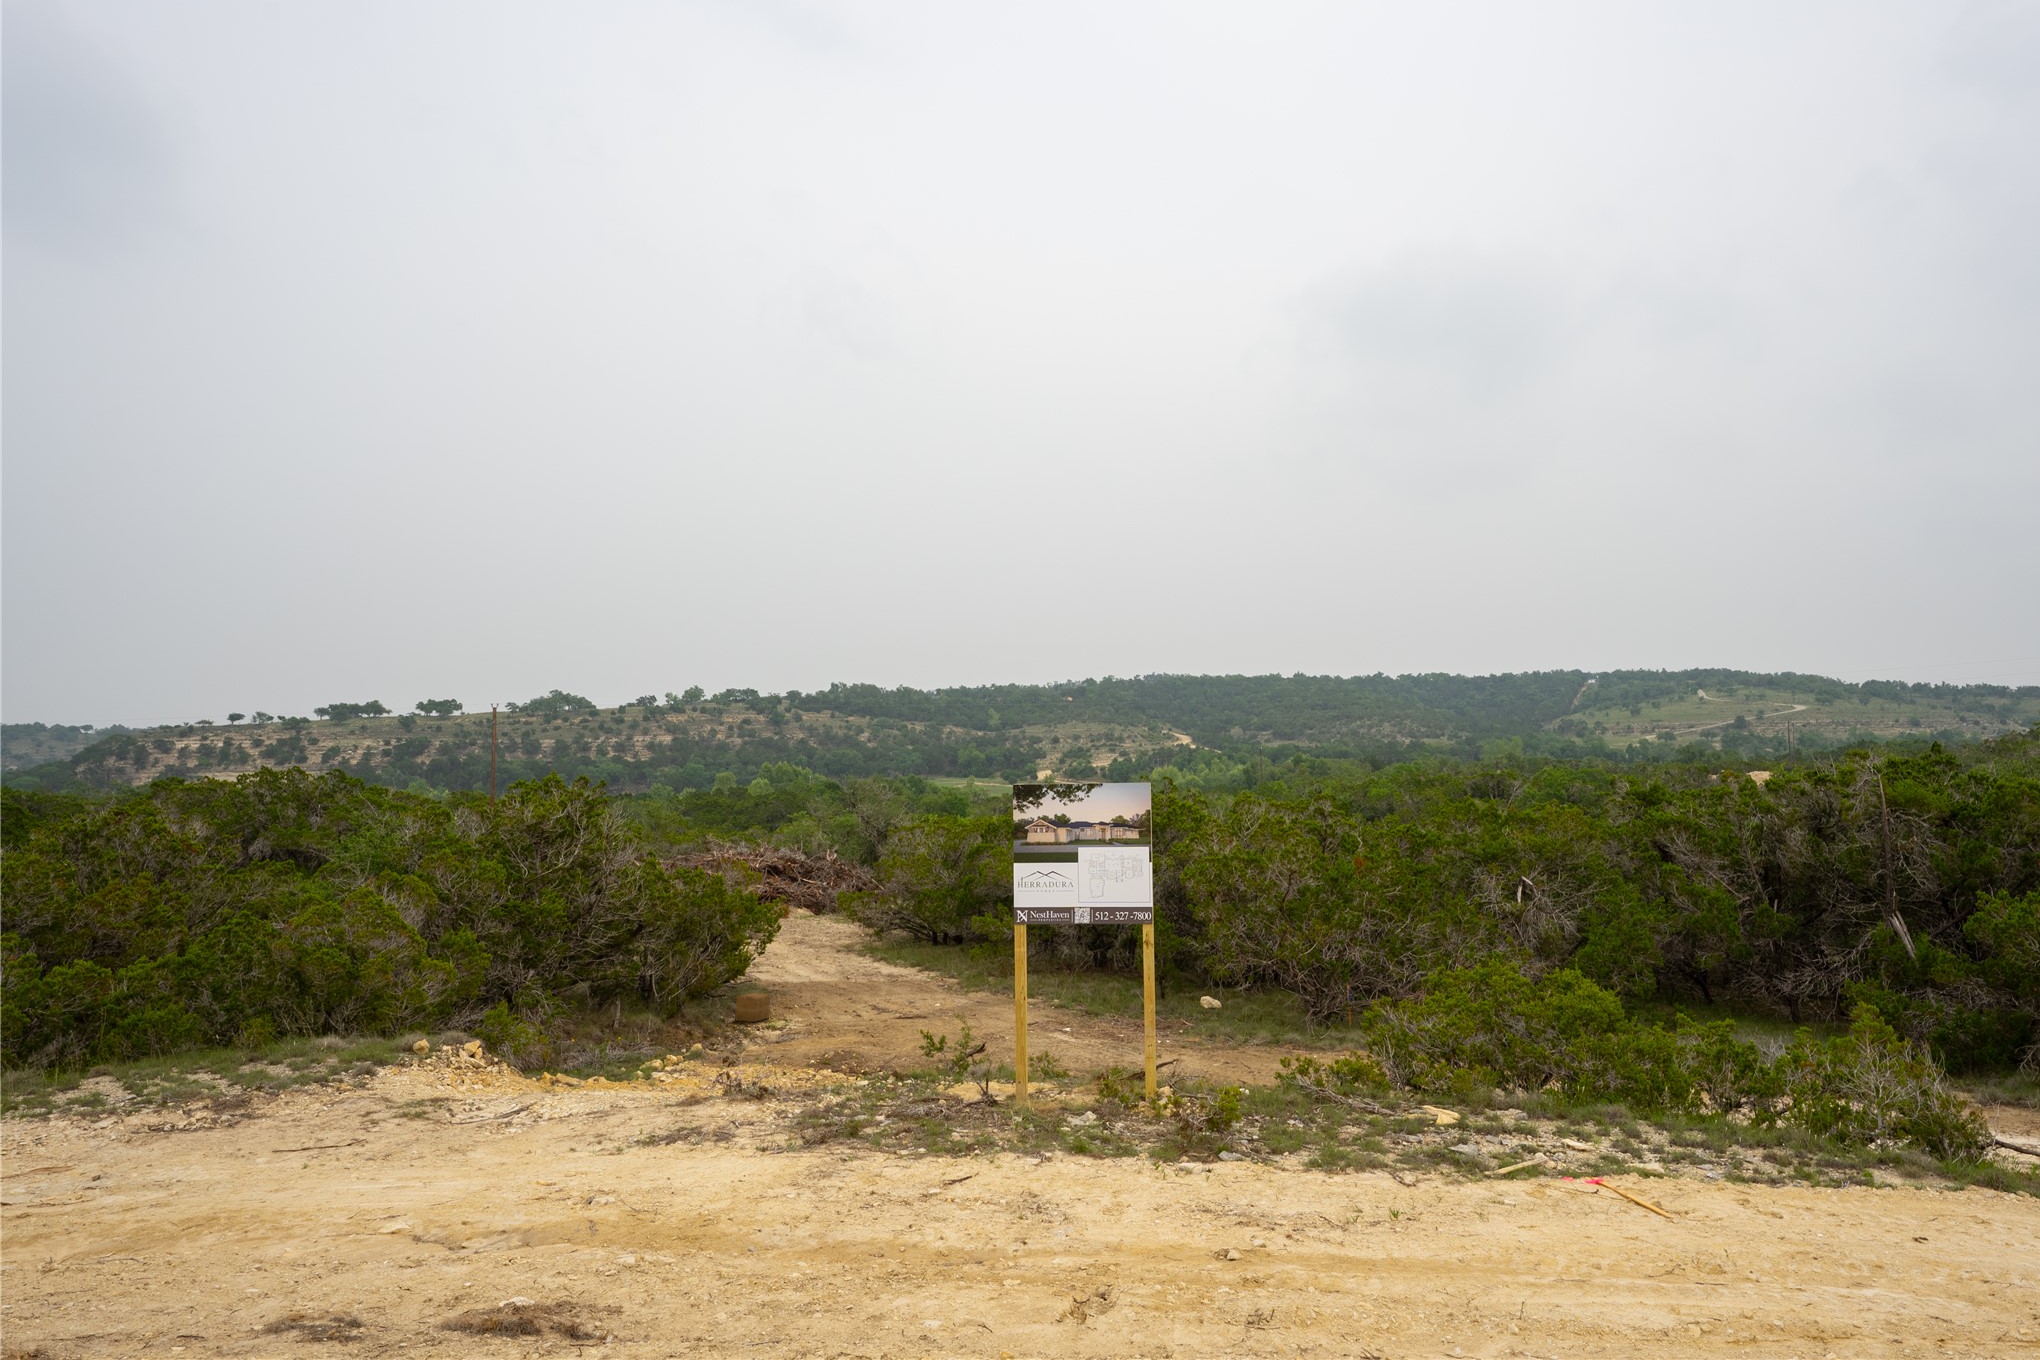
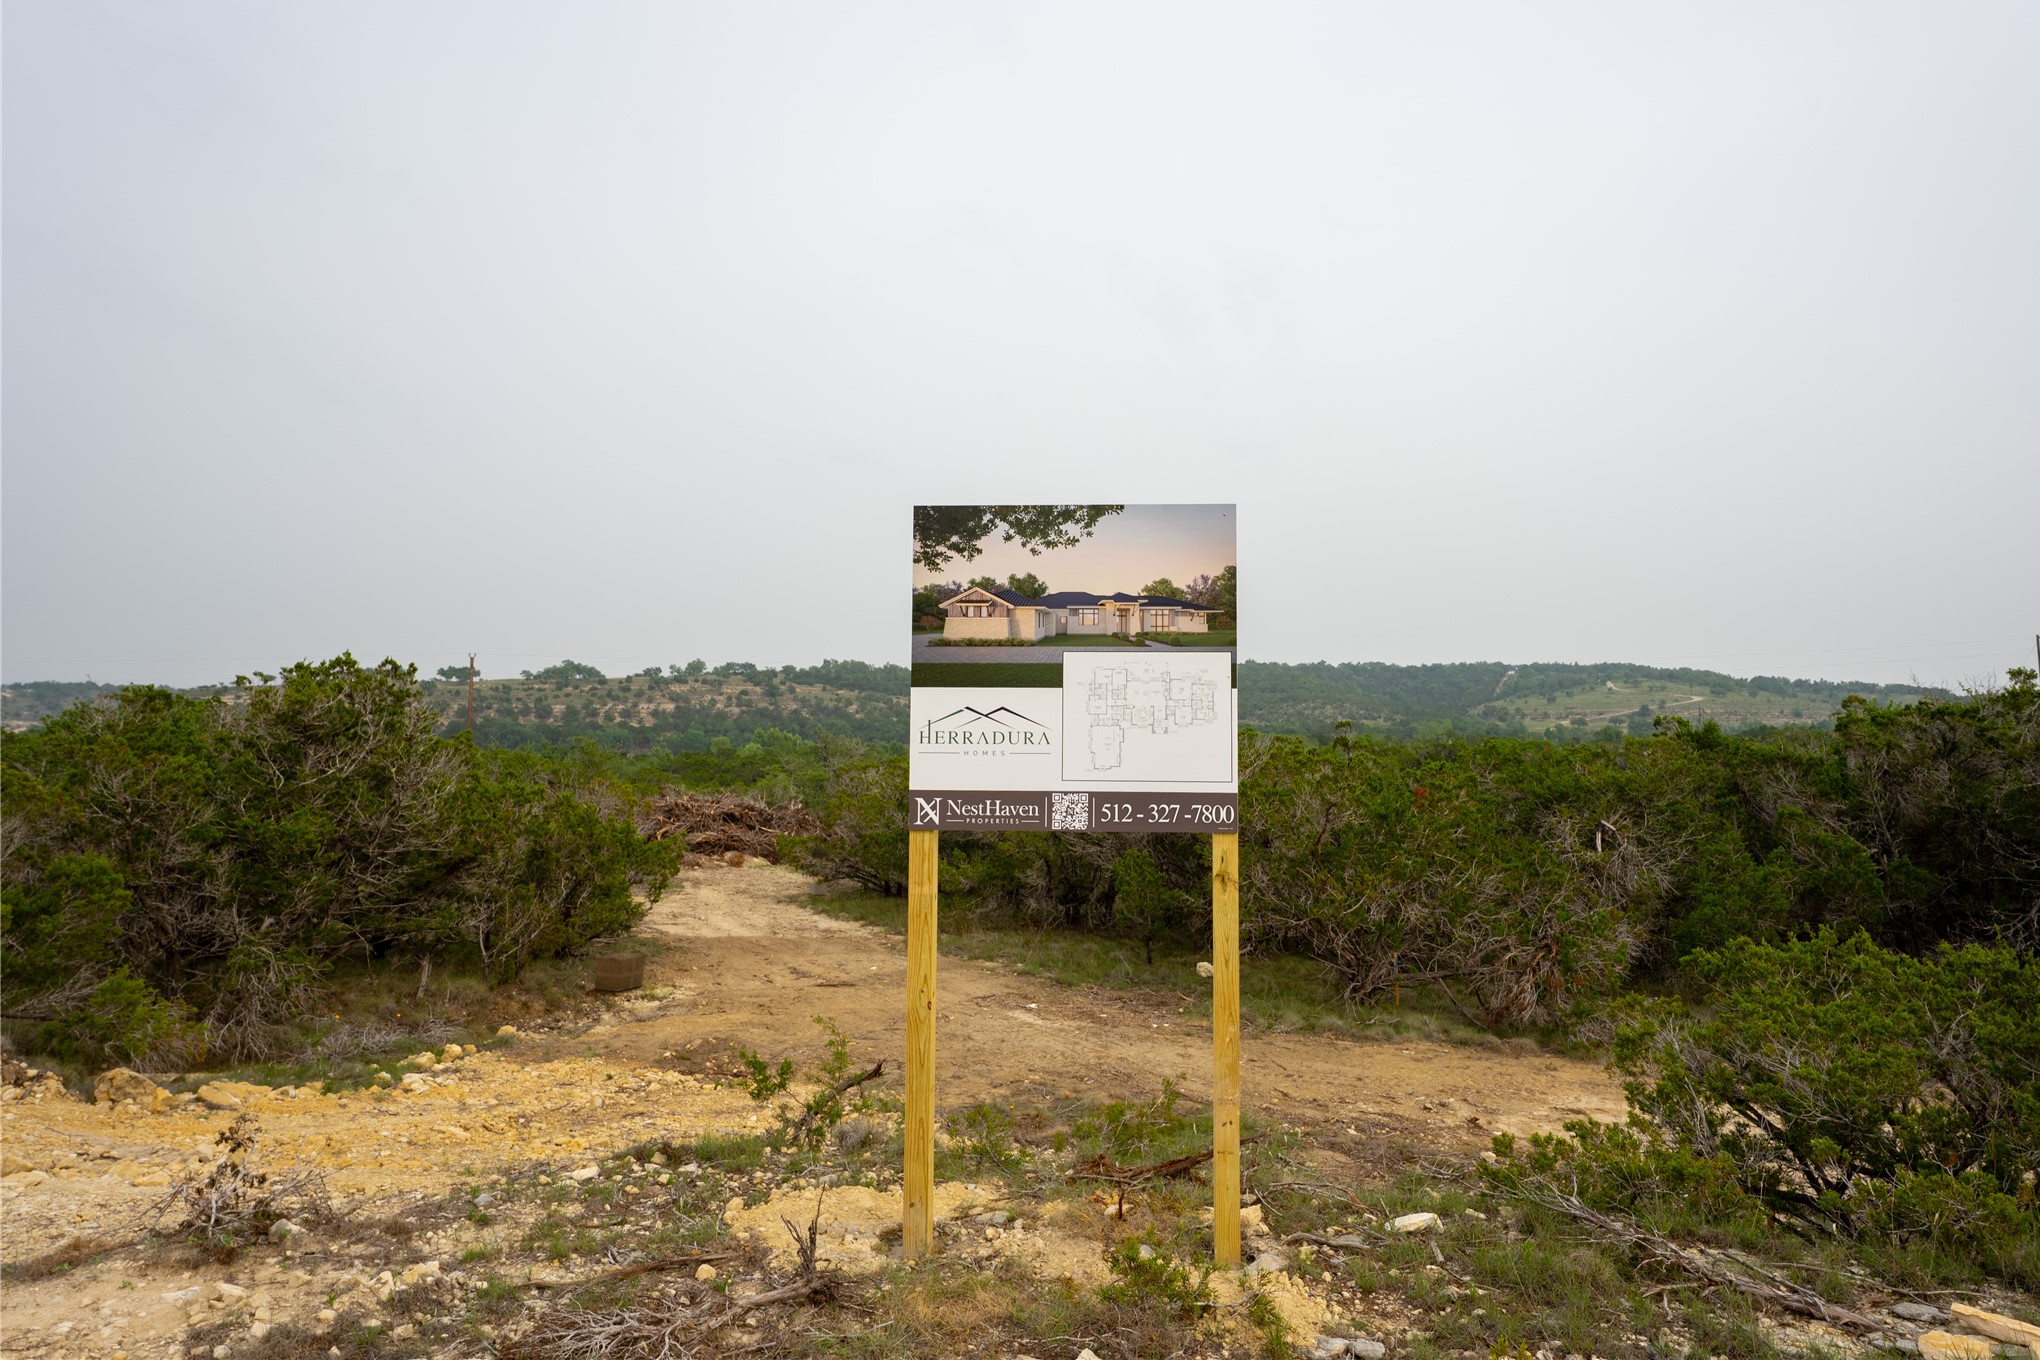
potted tree: none [860,901,878,946] -> present [810,847,829,895]

